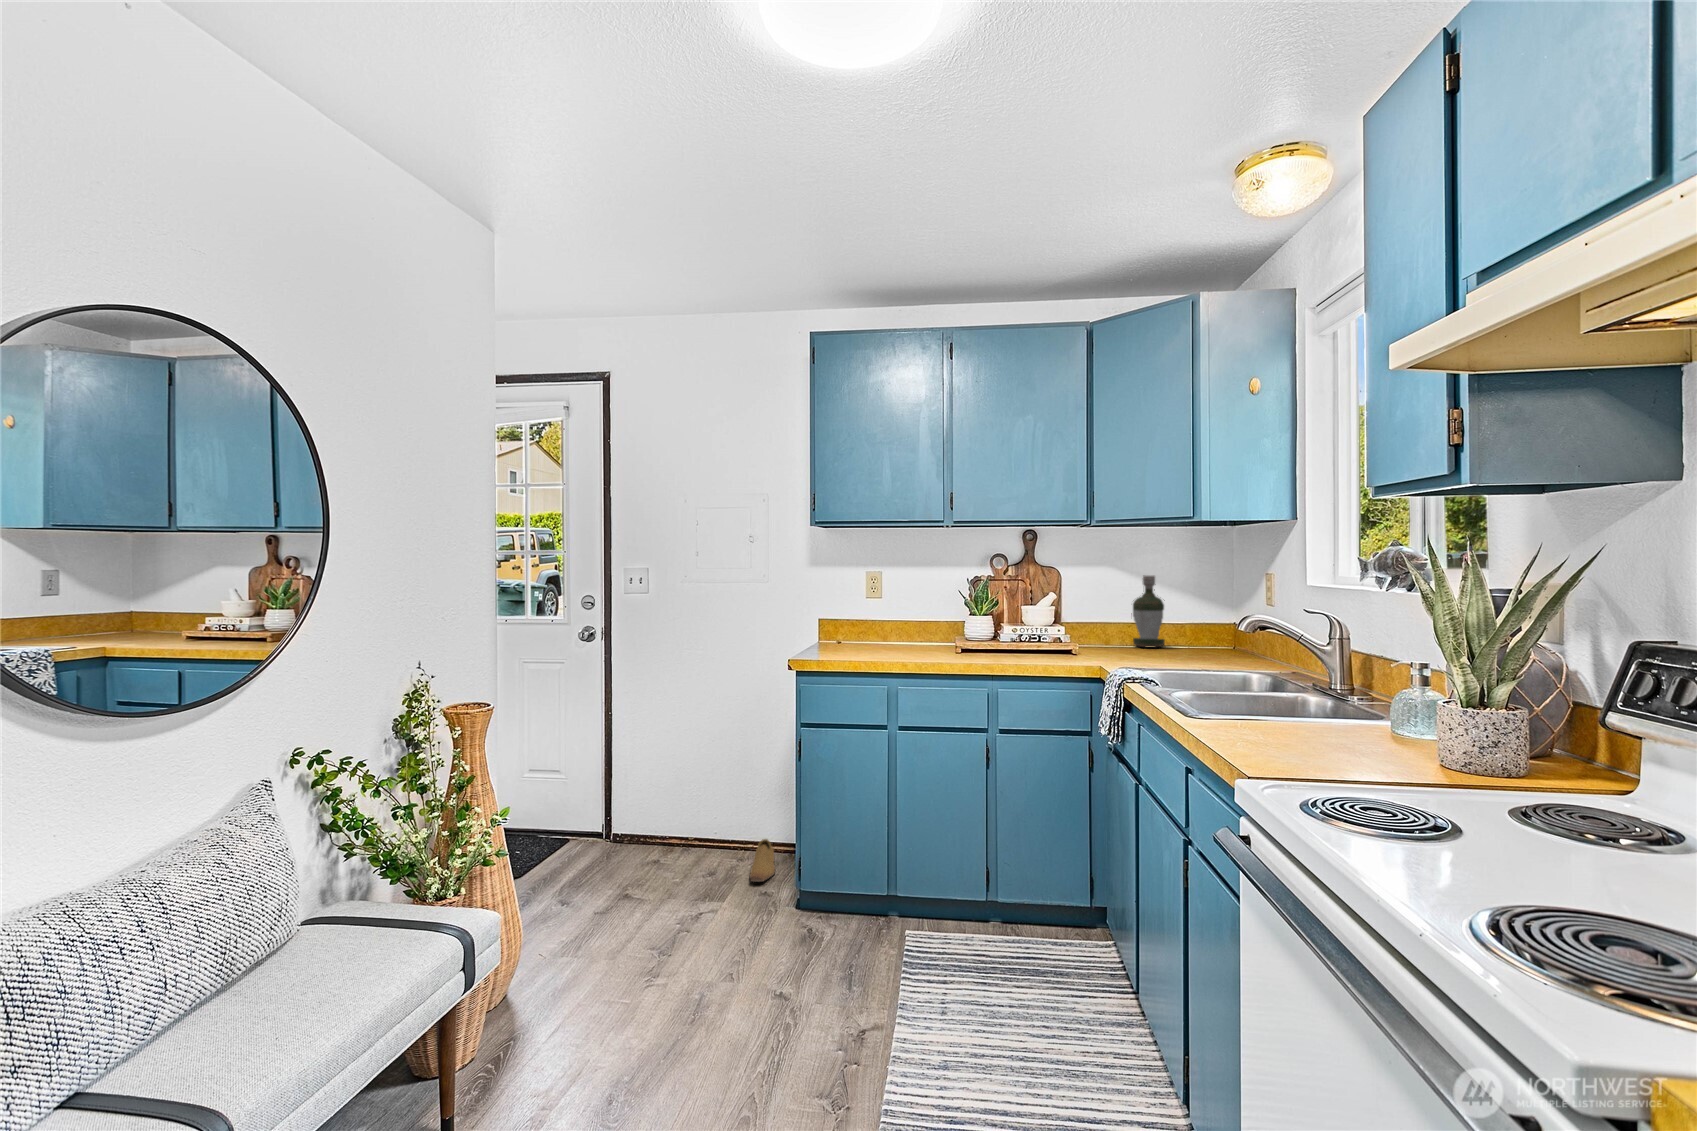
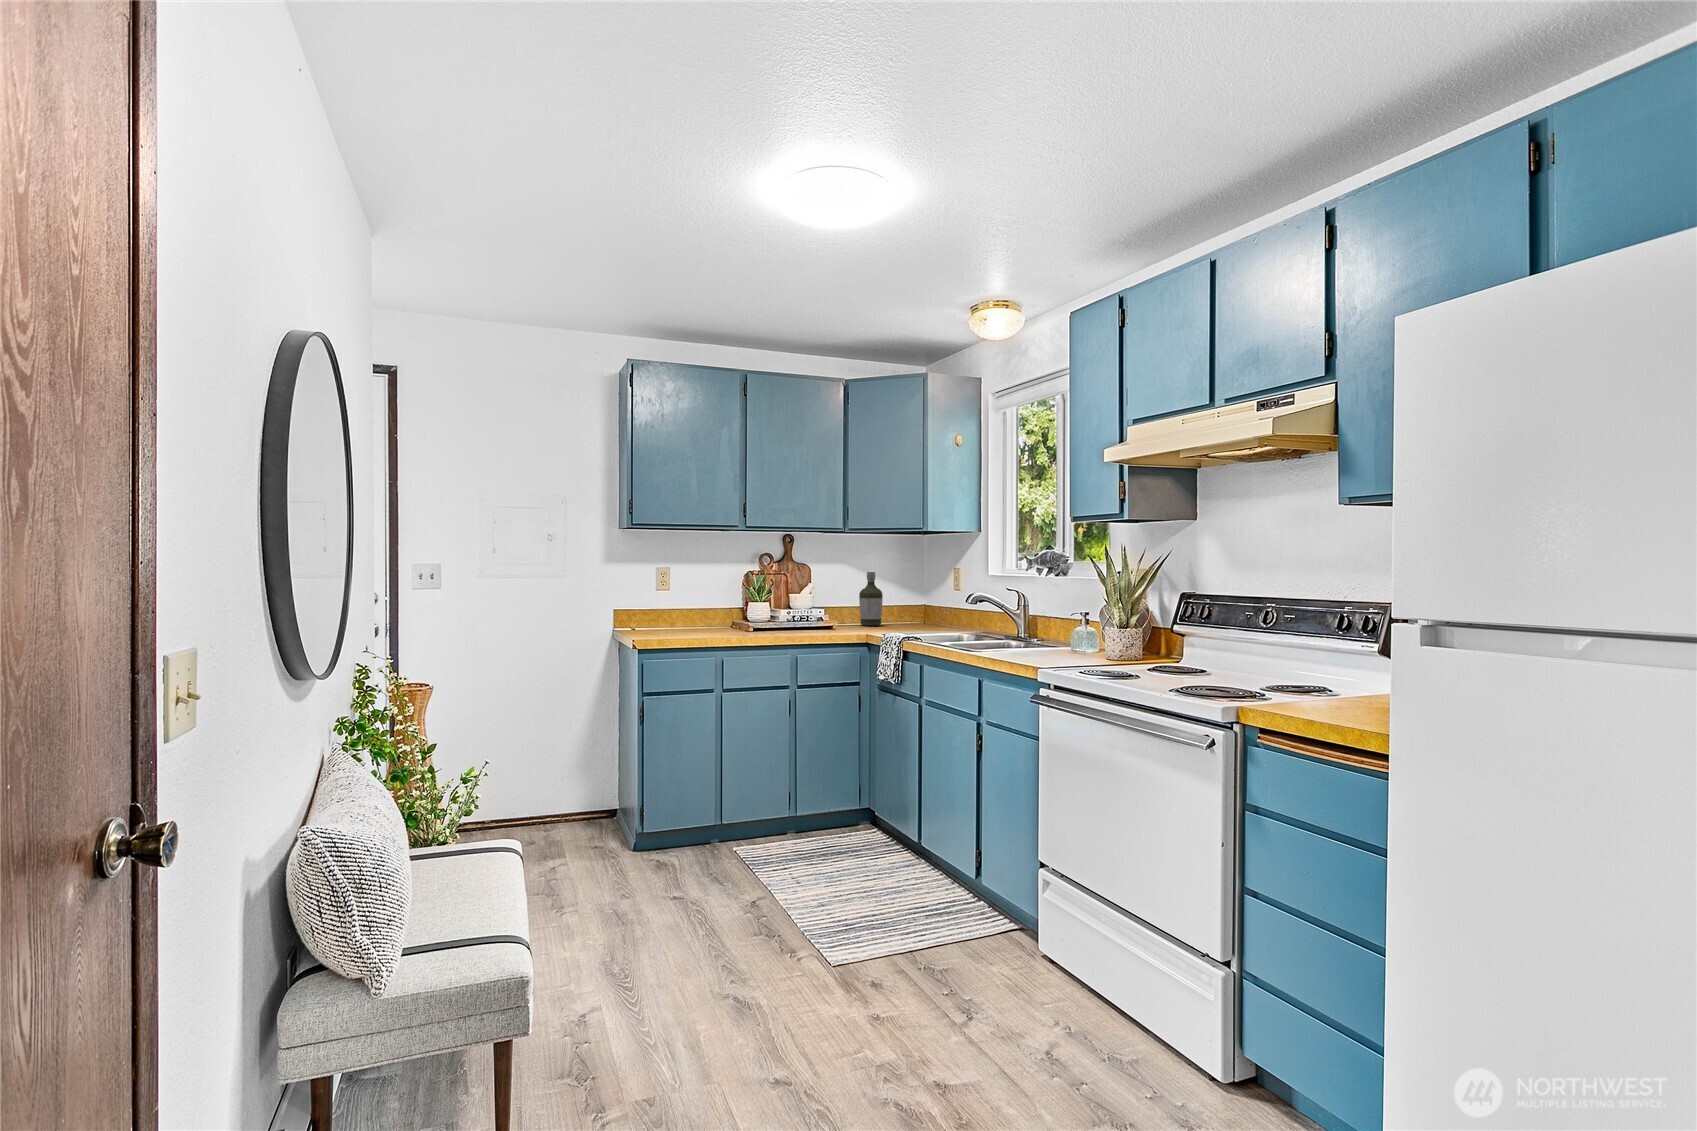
shoe: present [750,839,775,882] -> none [562,807,588,839]

